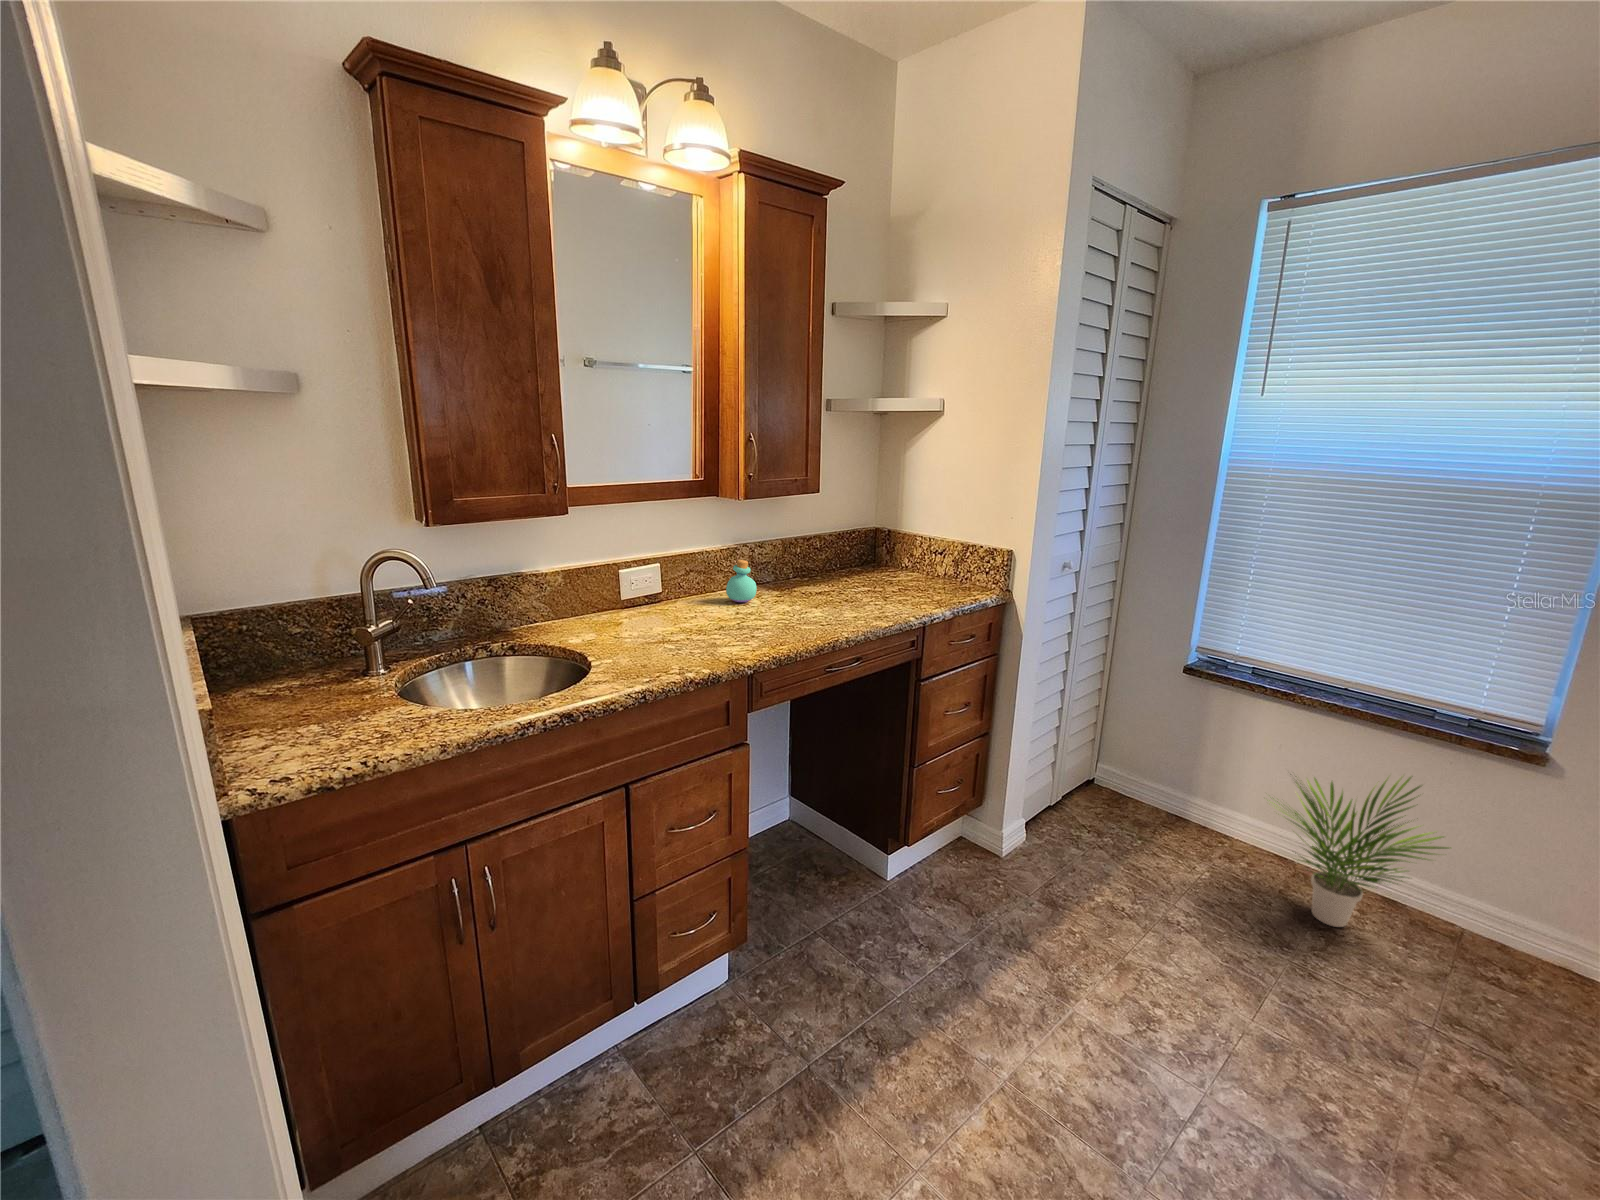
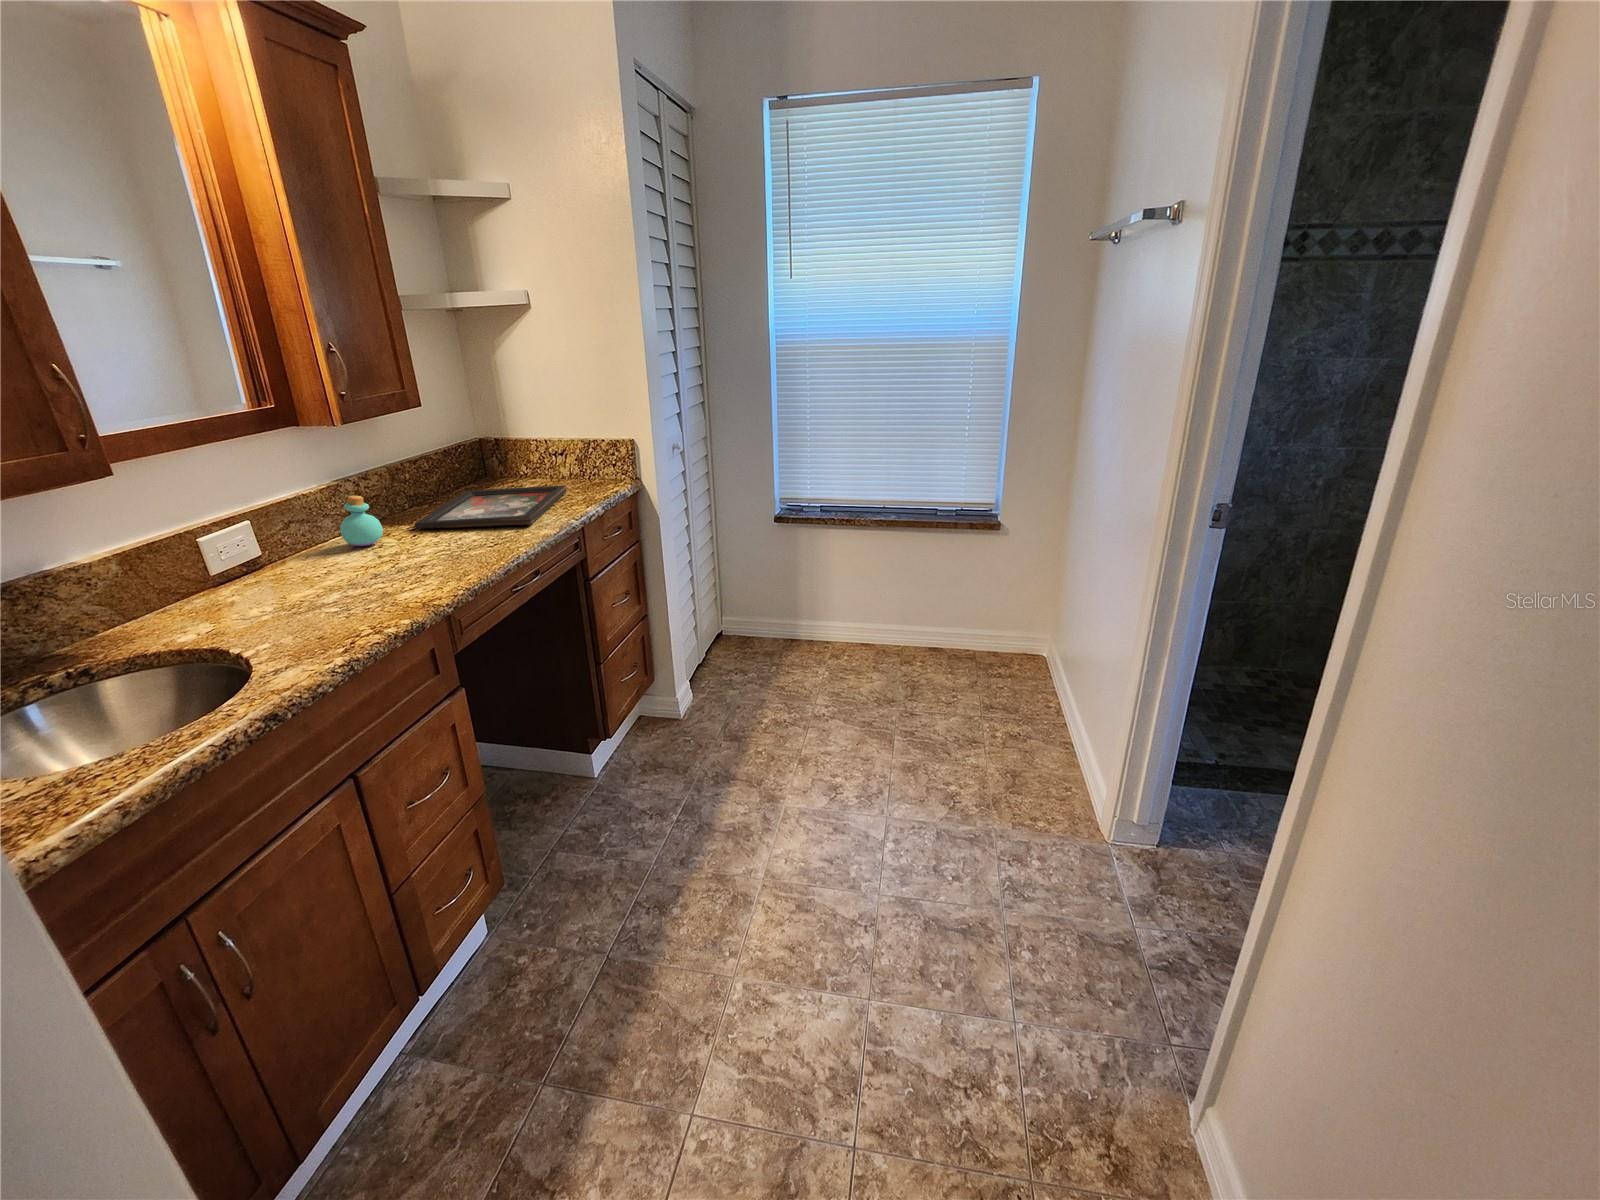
decorative tray: none [784,574,930,612] -> present [414,485,567,528]
potted plant: present [1279,777,1451,927] -> none [858,560,968,680]

